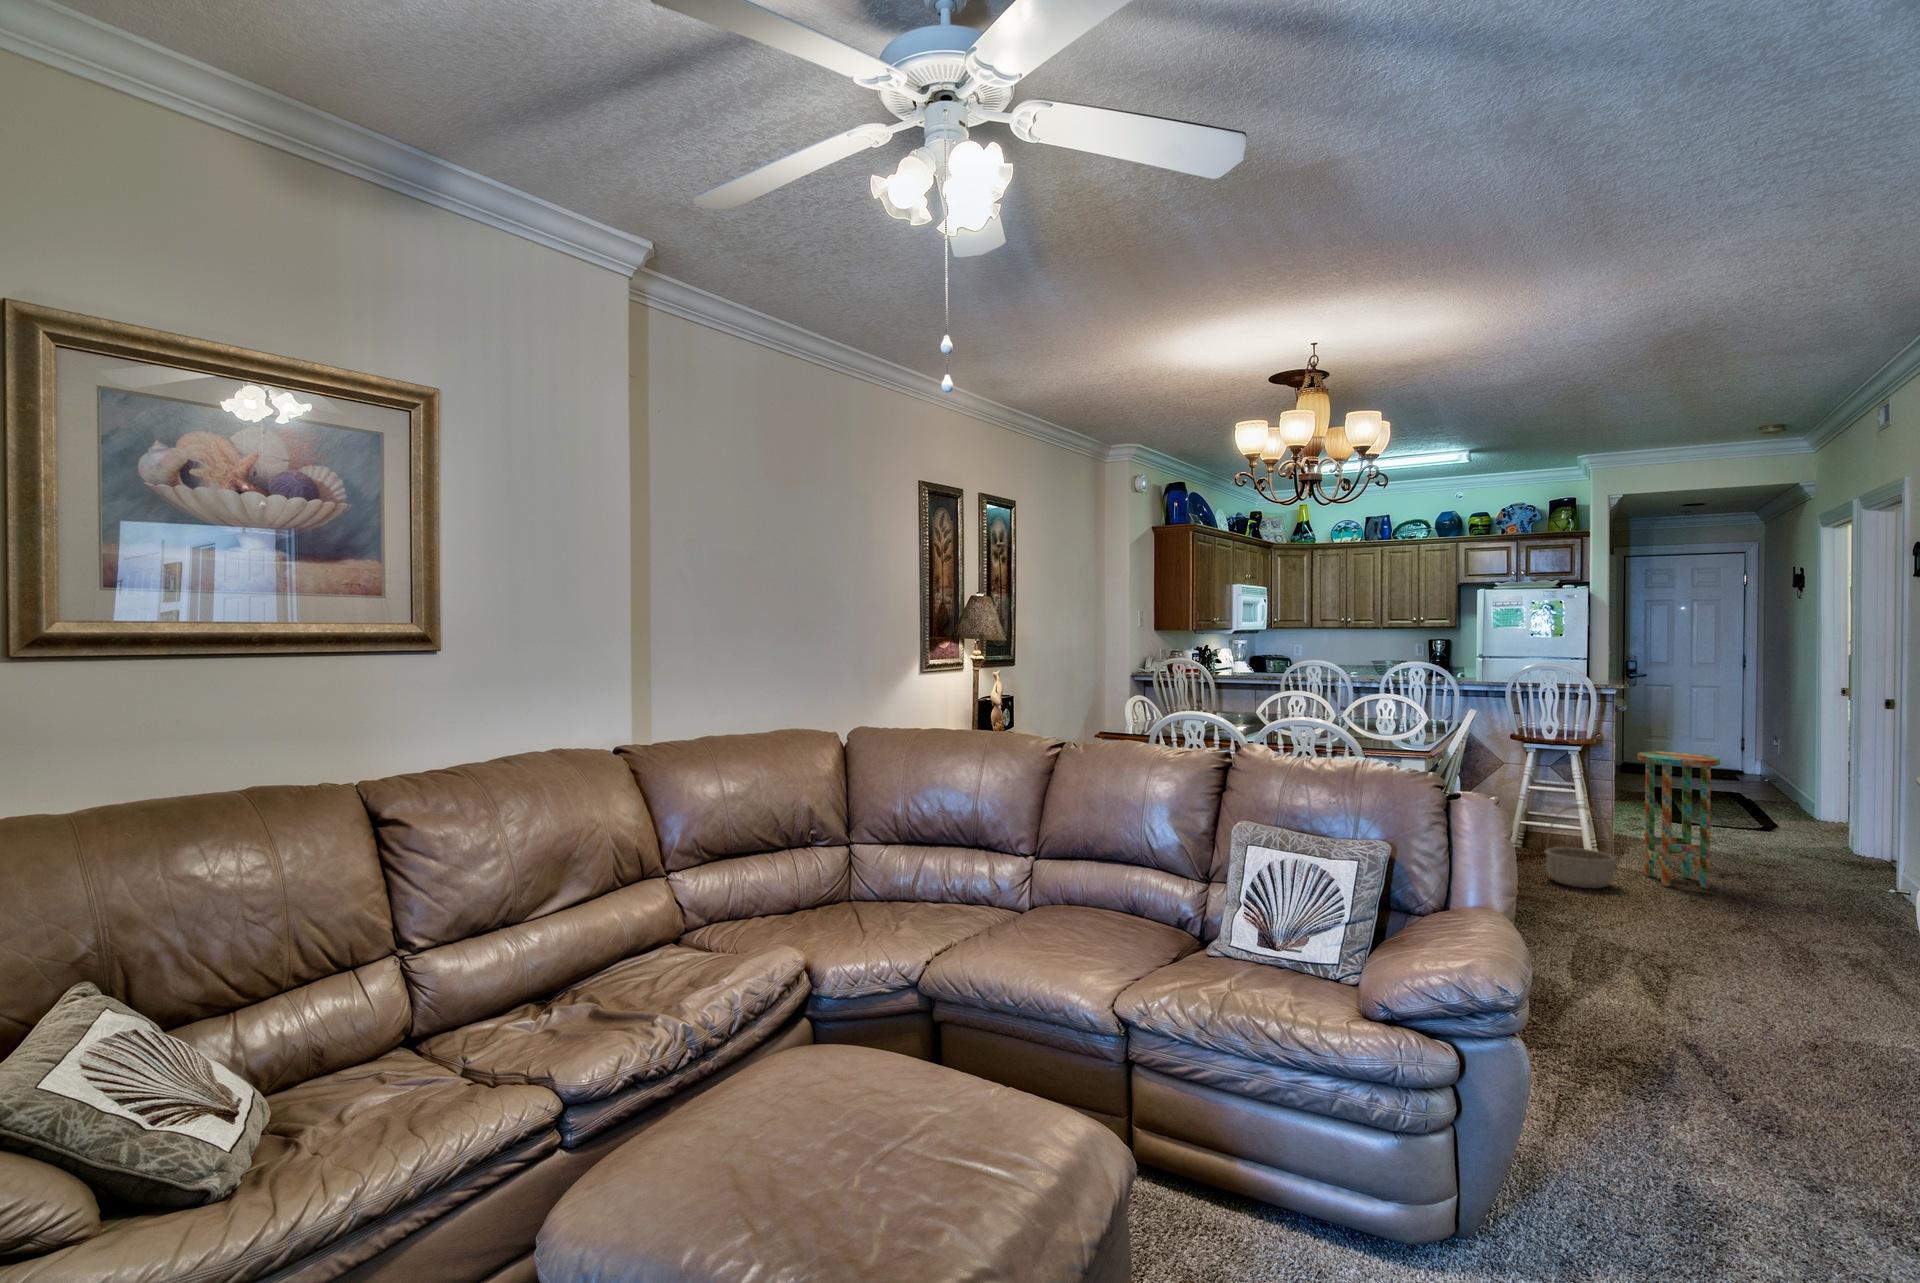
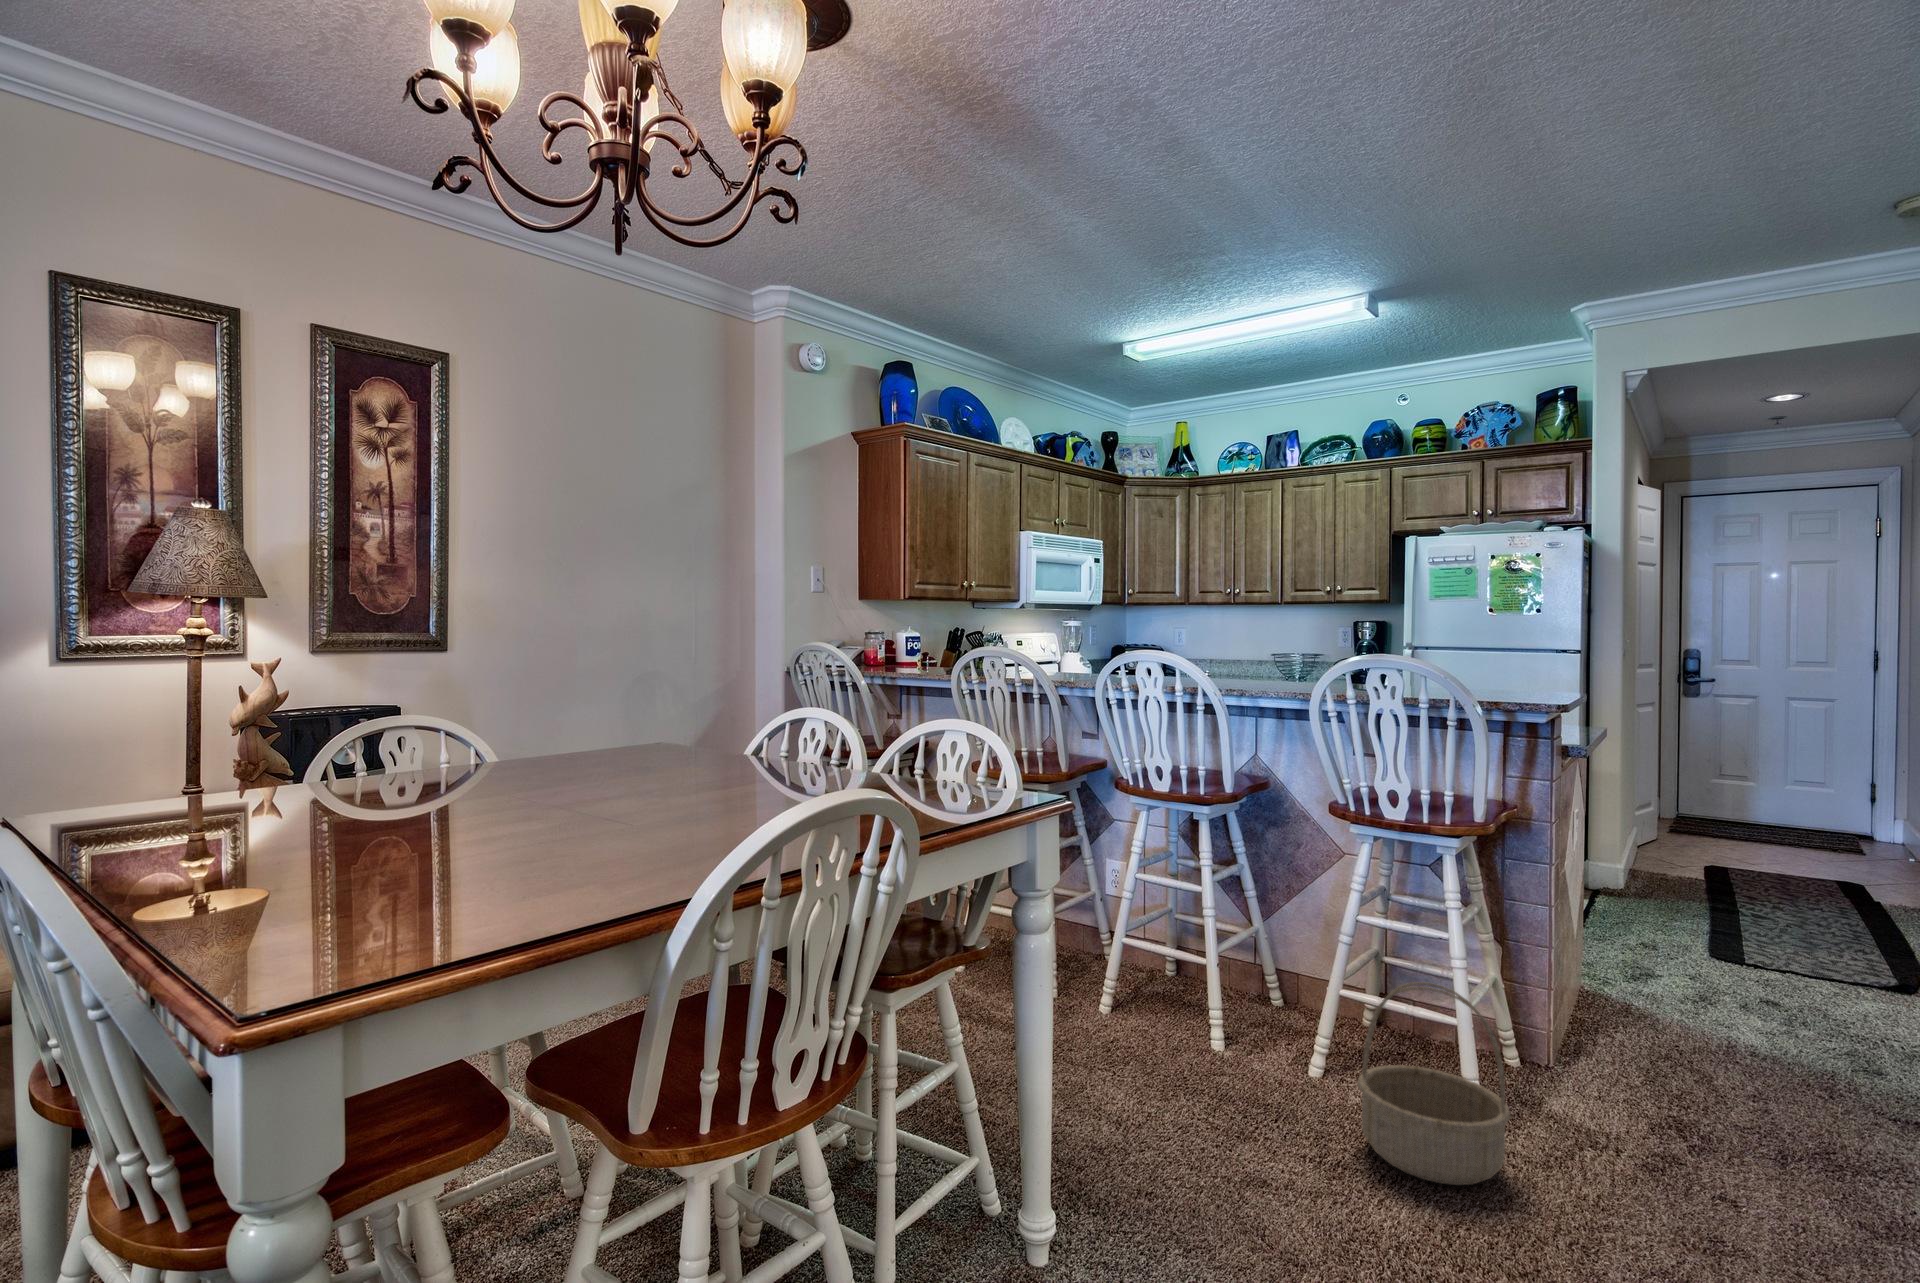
side table: present [1638,751,1720,889] -> none [1580,857,1772,1205]

